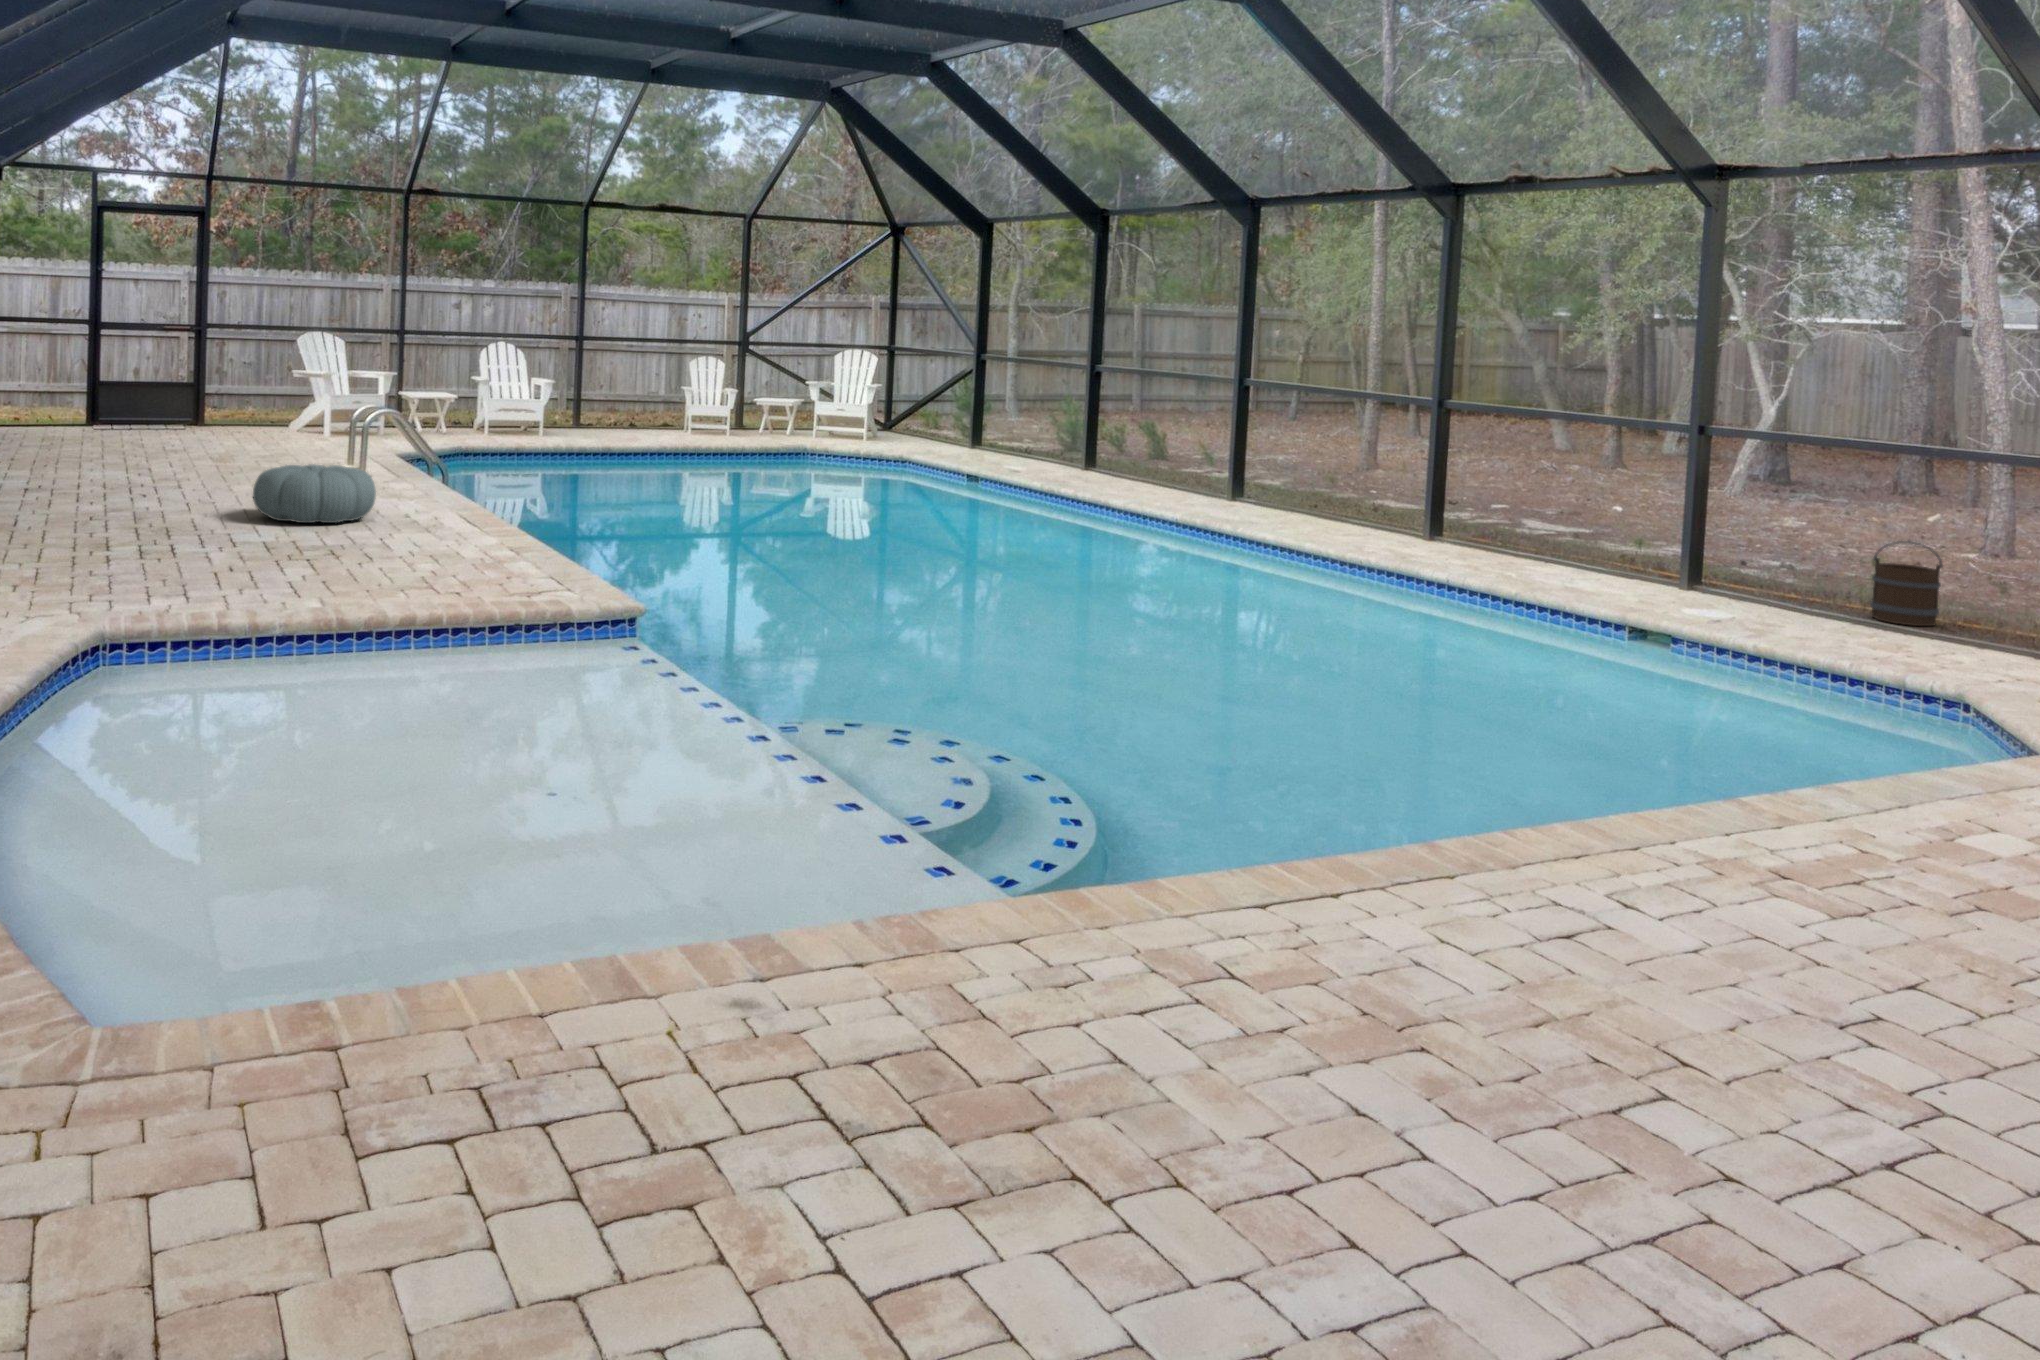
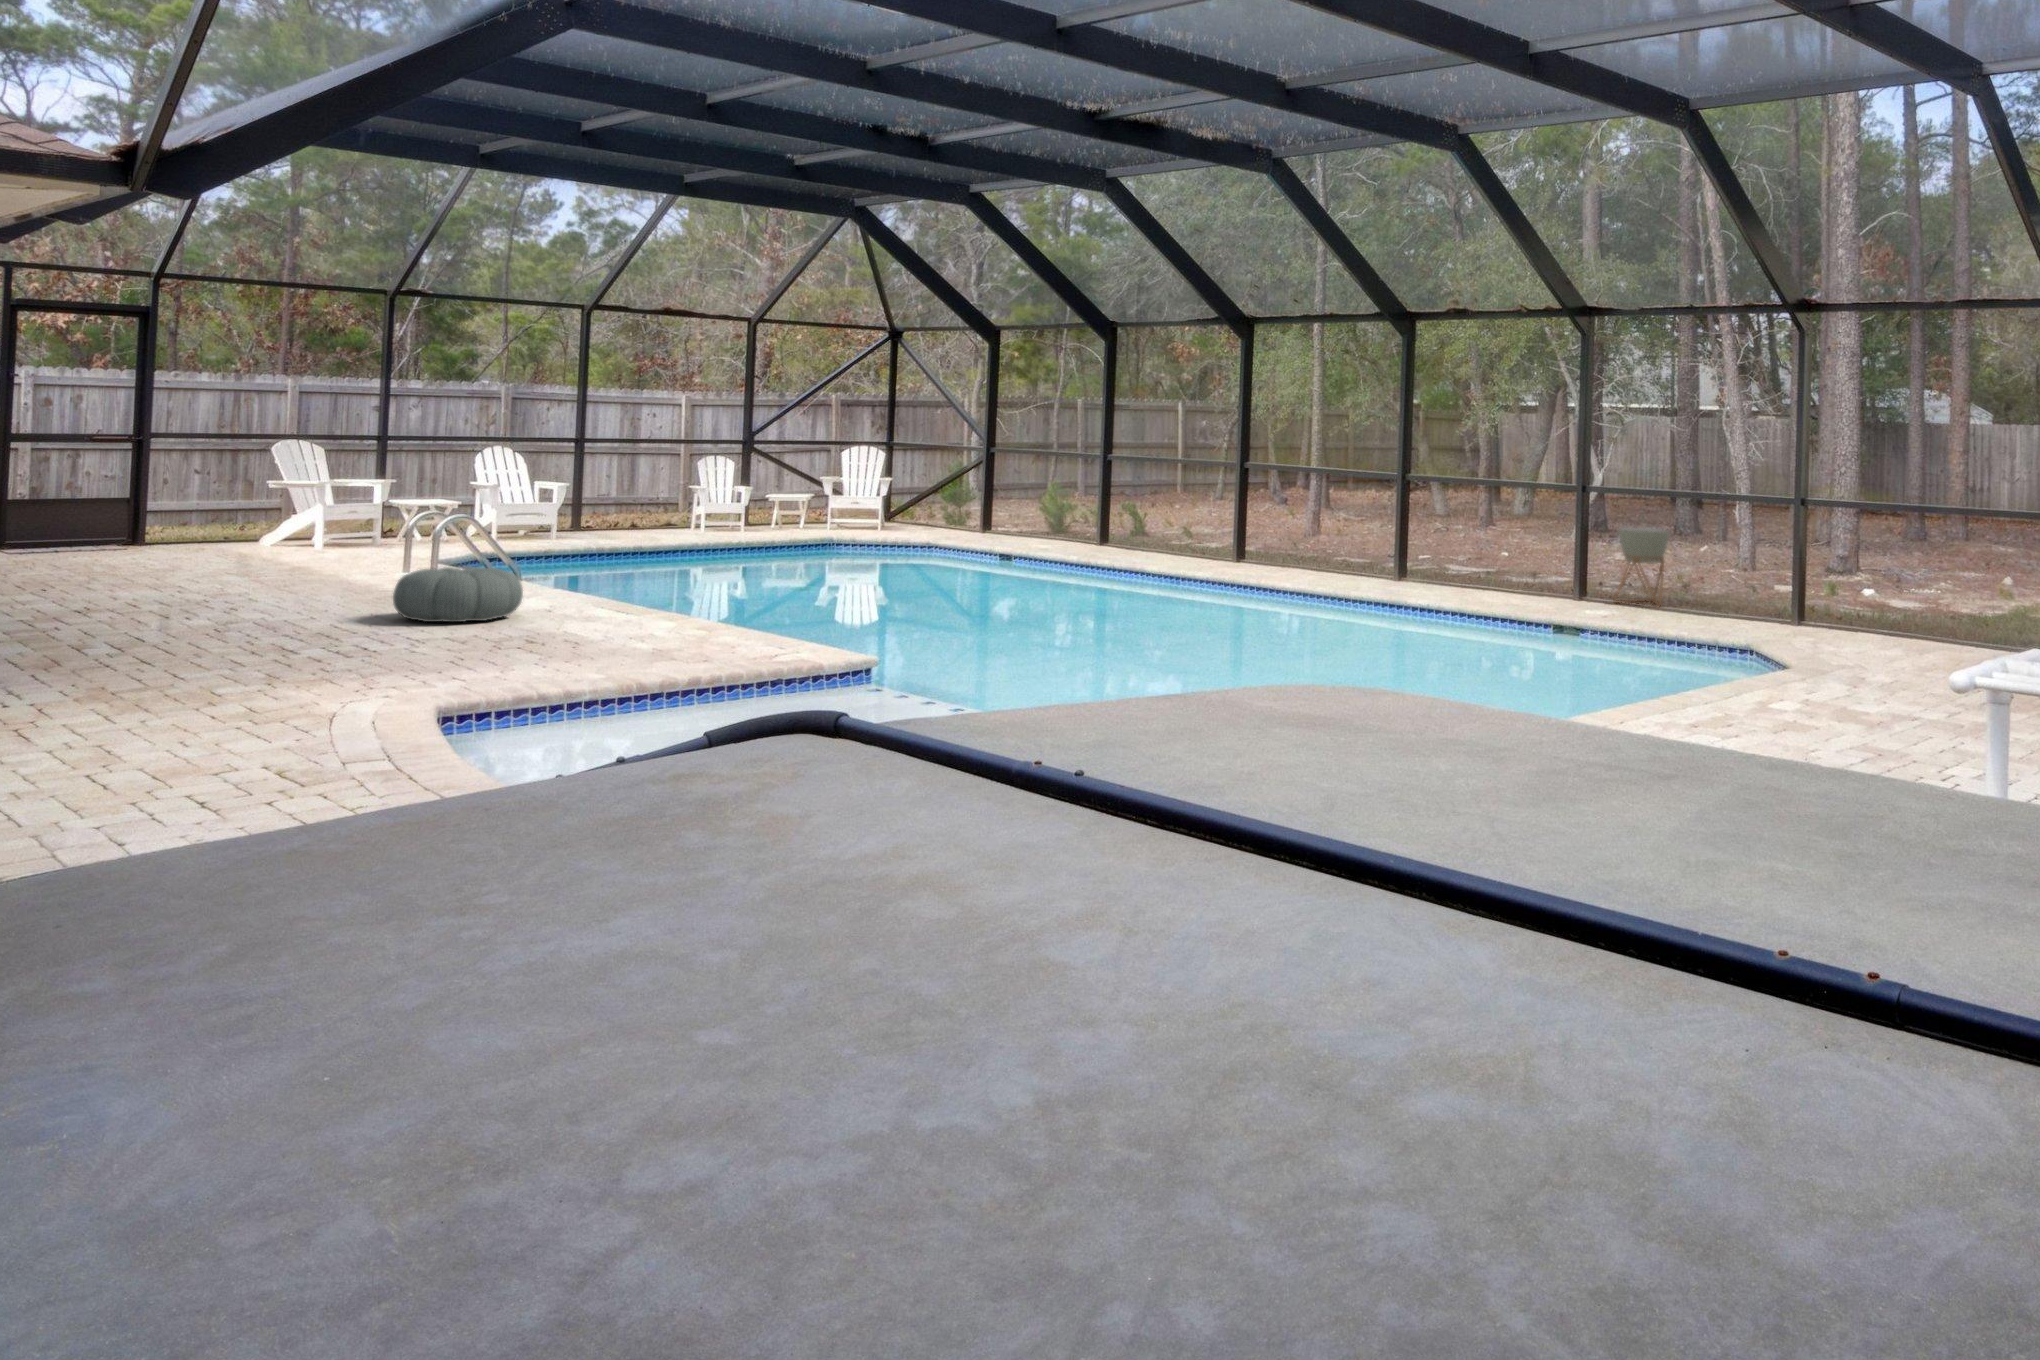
planter: none [1736,492,1837,612] -> present [1614,528,1670,606]
bucket: present [1870,542,1943,626] -> none [1692,555,1731,610]

